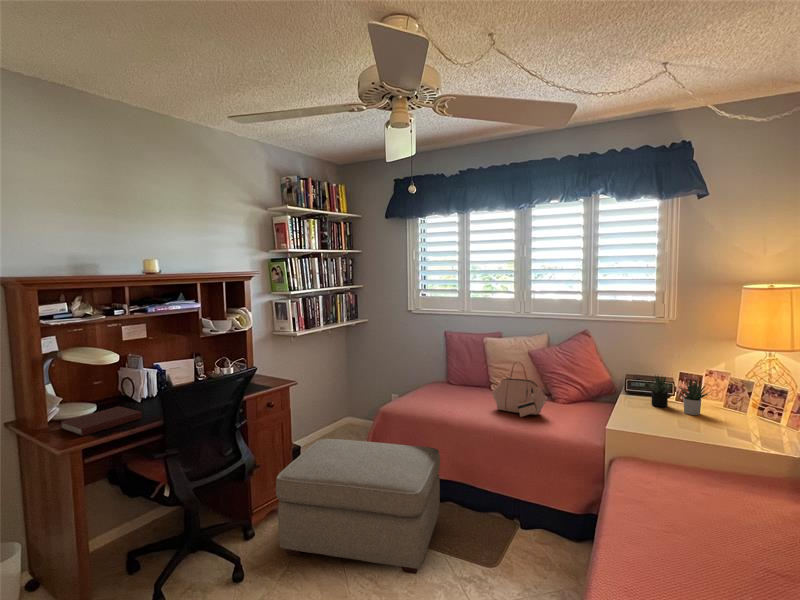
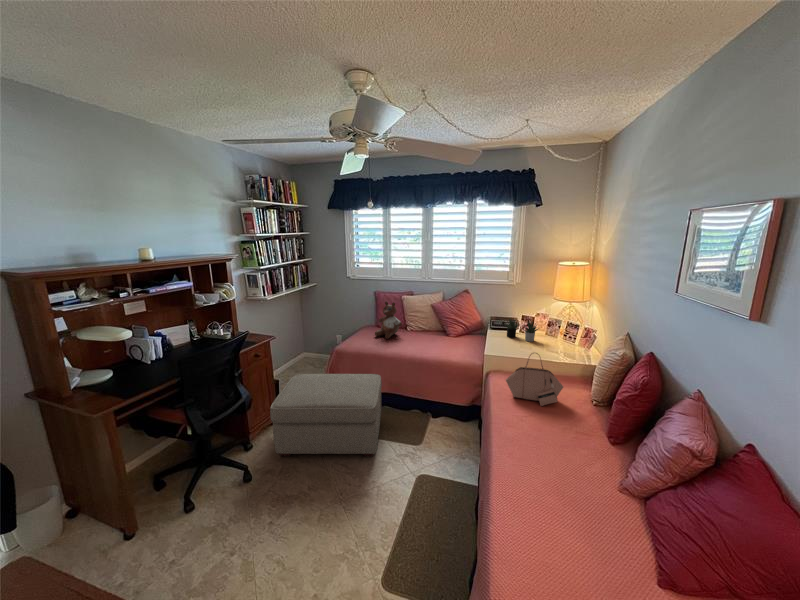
stuffed bear: none [440,344,481,399] -> present [375,301,402,339]
handbag: present [492,362,547,417] -> present [506,353,563,406]
notebook: present [61,406,142,436] -> none [84,370,158,399]

